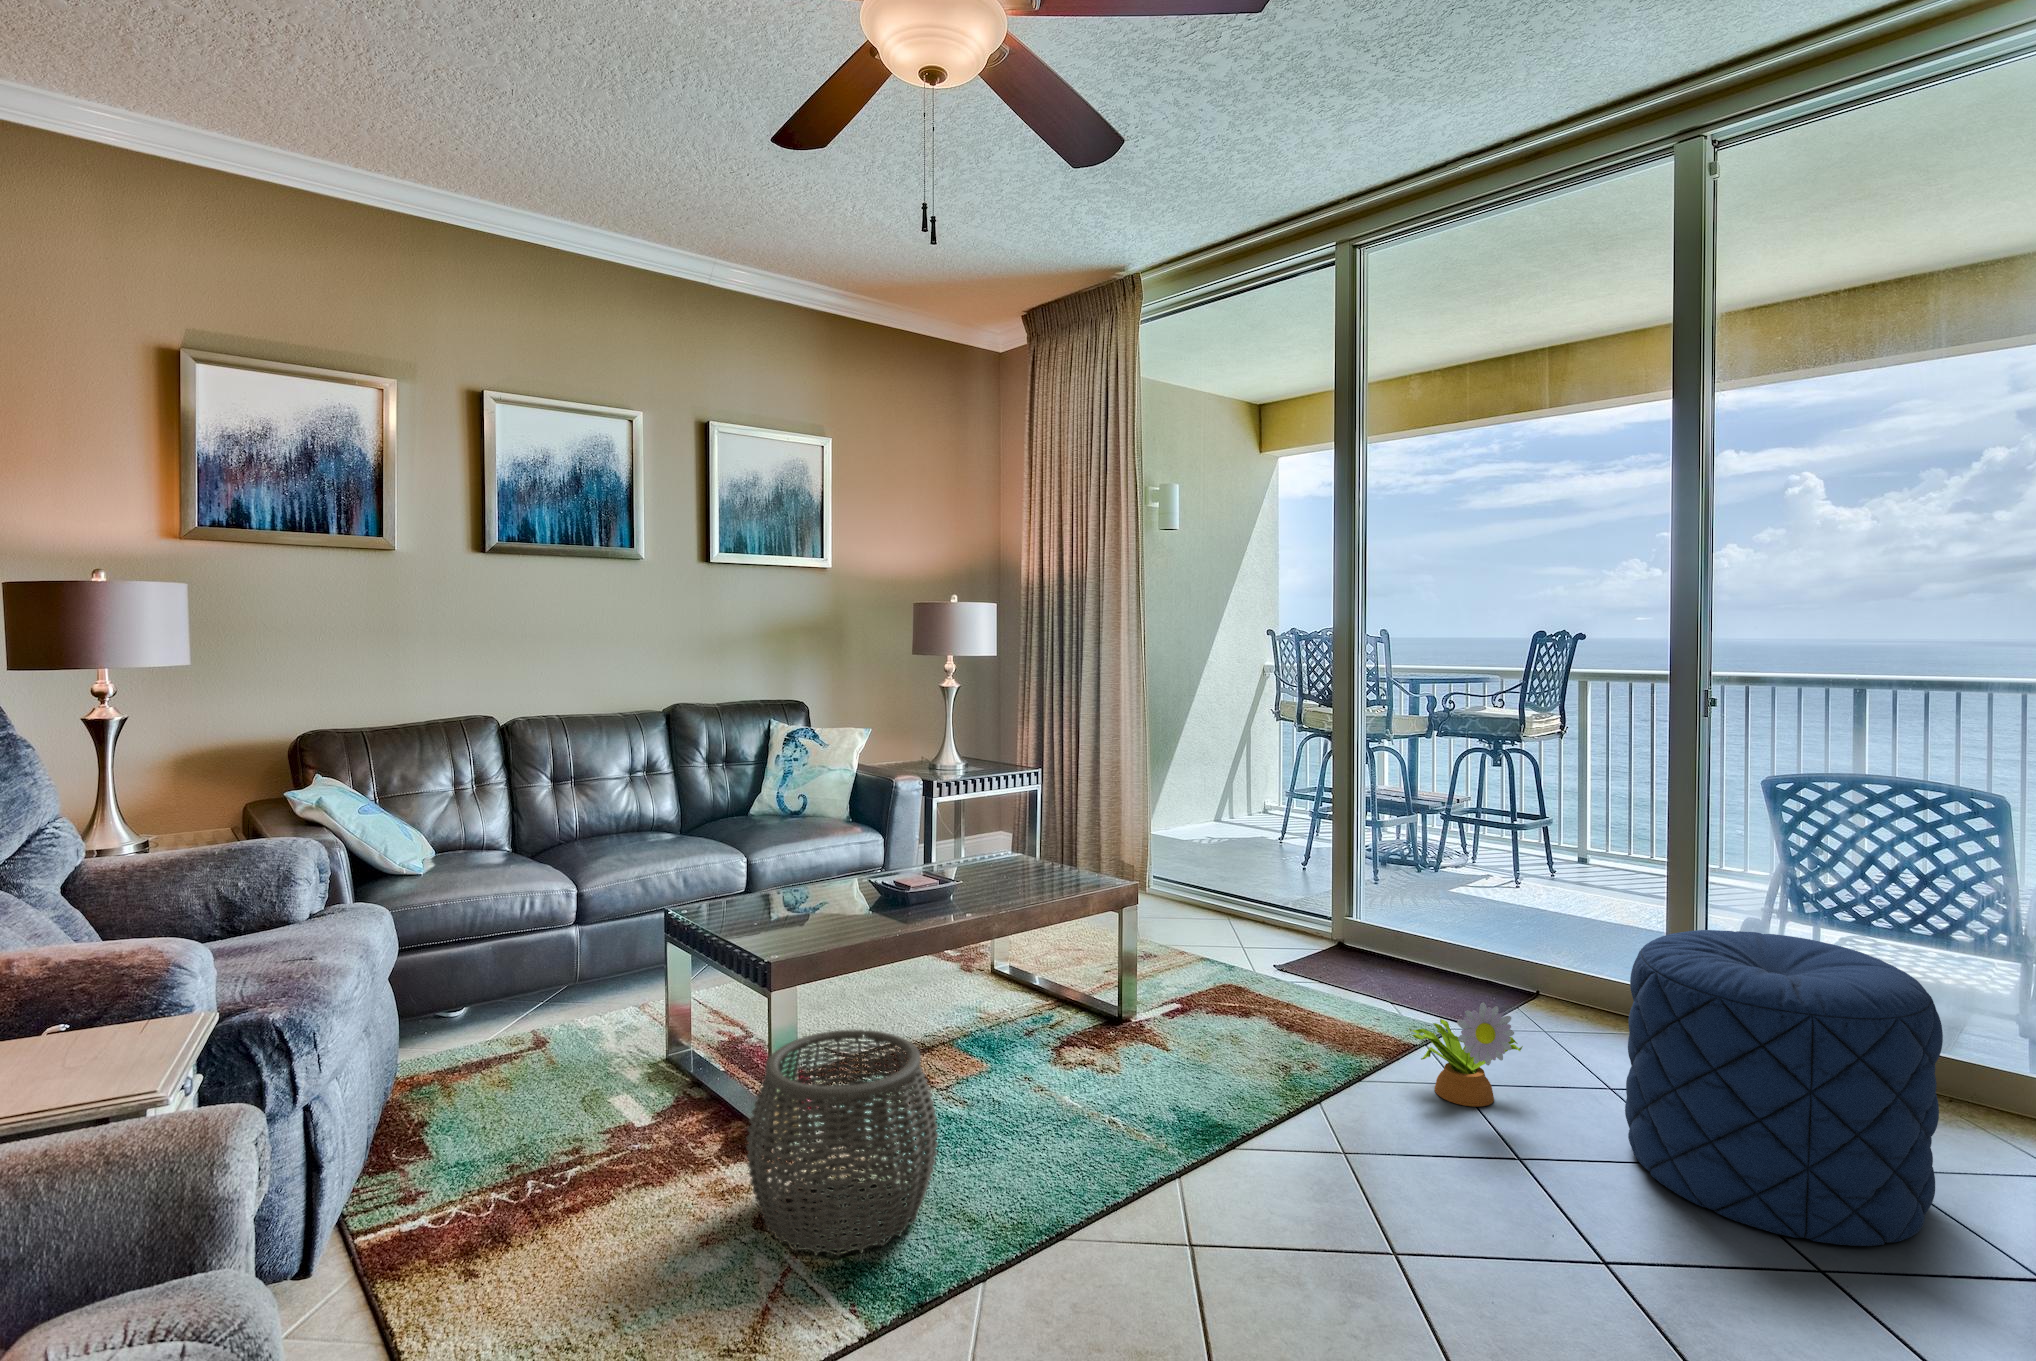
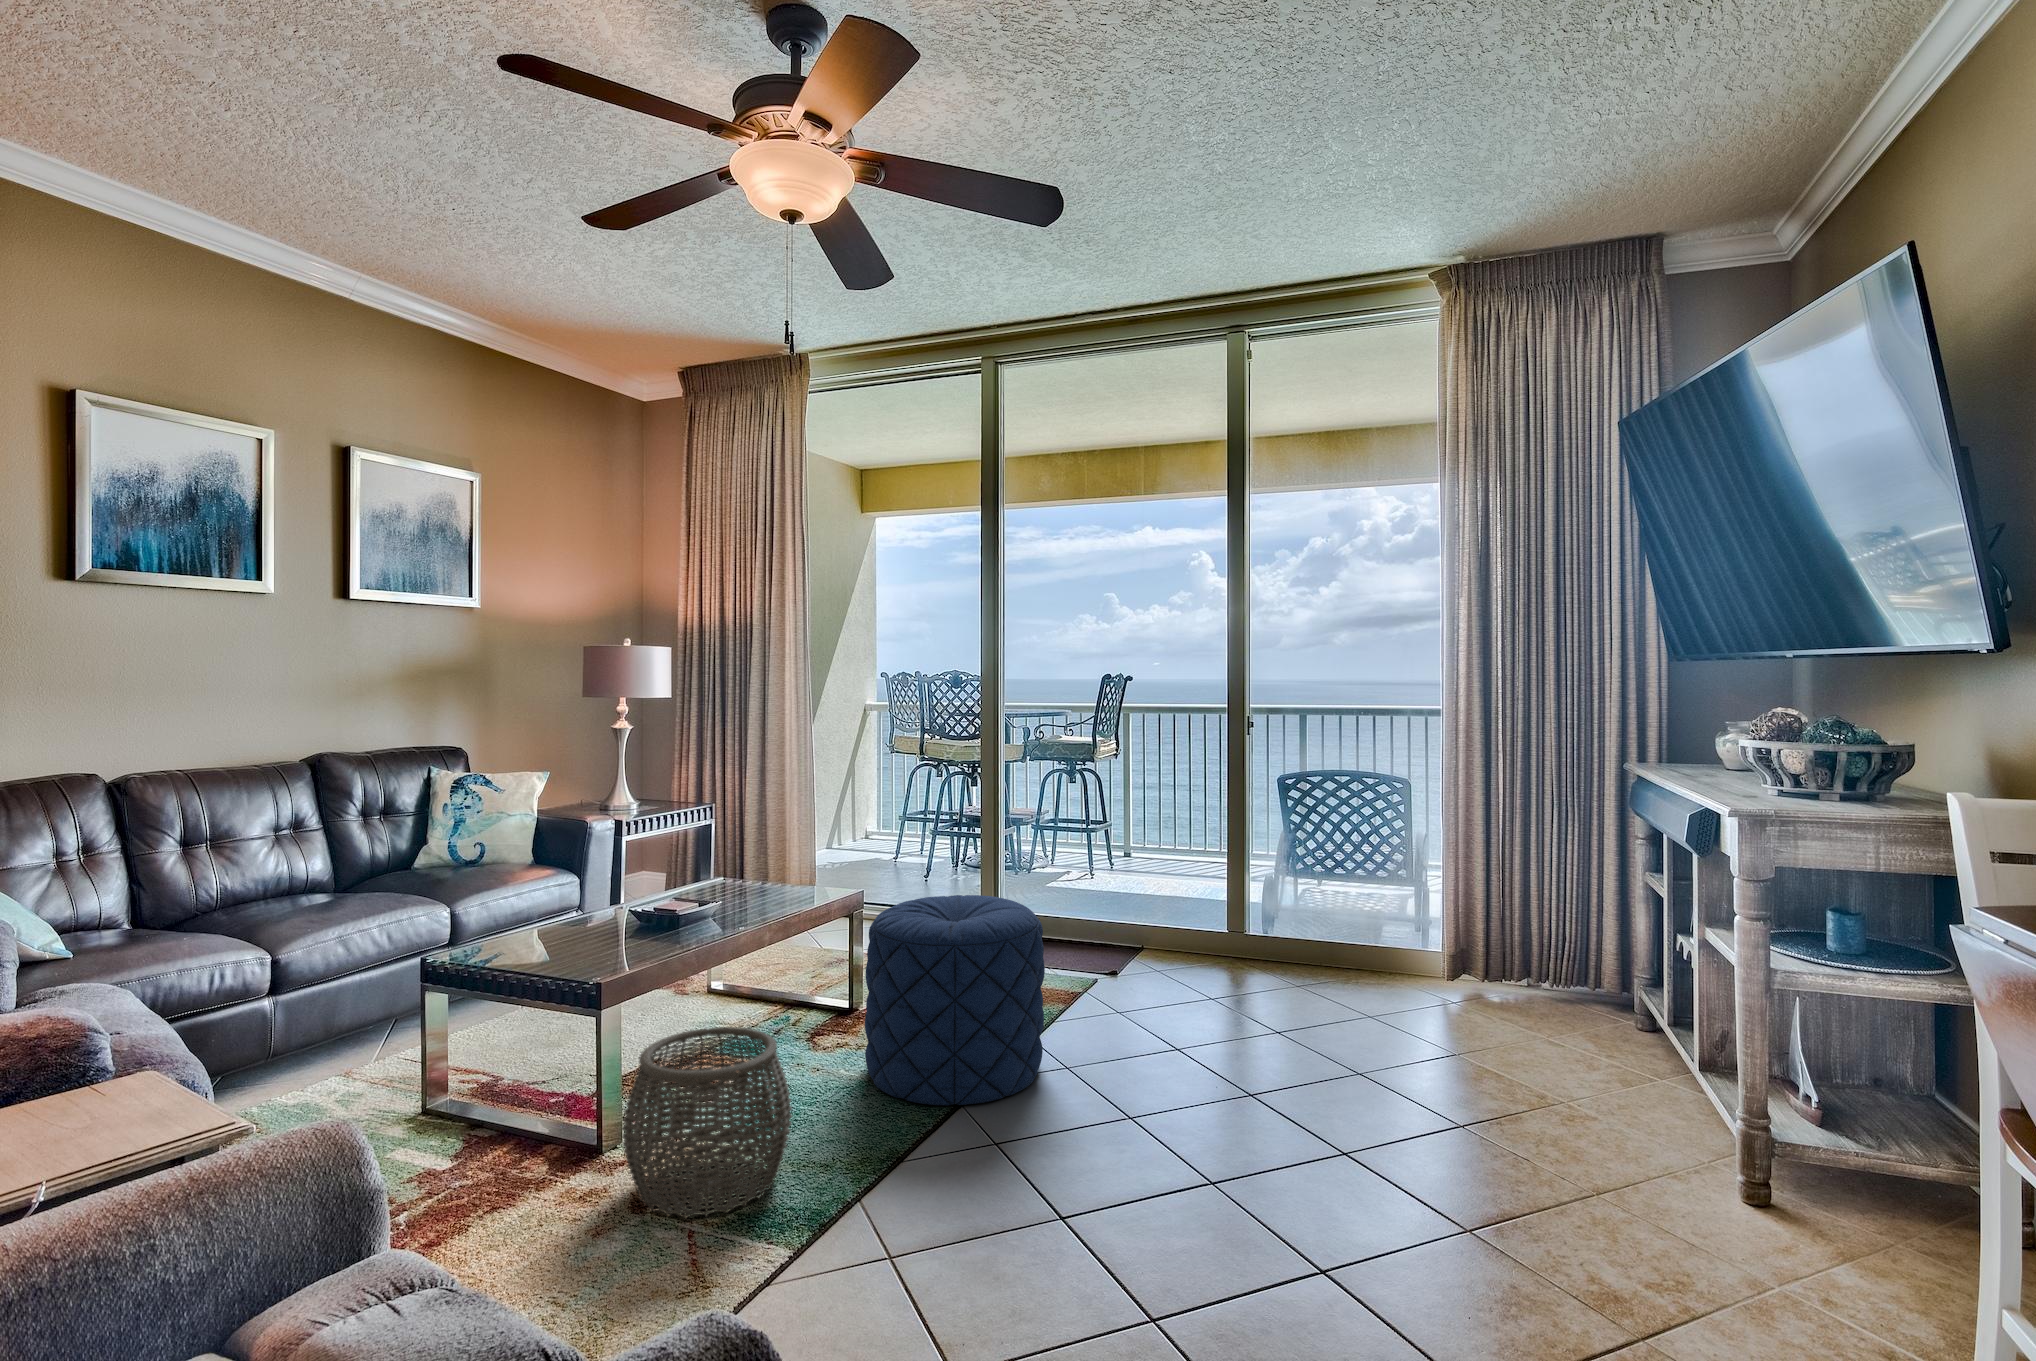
pouf: present [1625,930,1943,1246] -> present [865,895,1045,1105]
decorative plant: present [1409,1002,1523,1107] -> none [1085,948,1163,1027]

